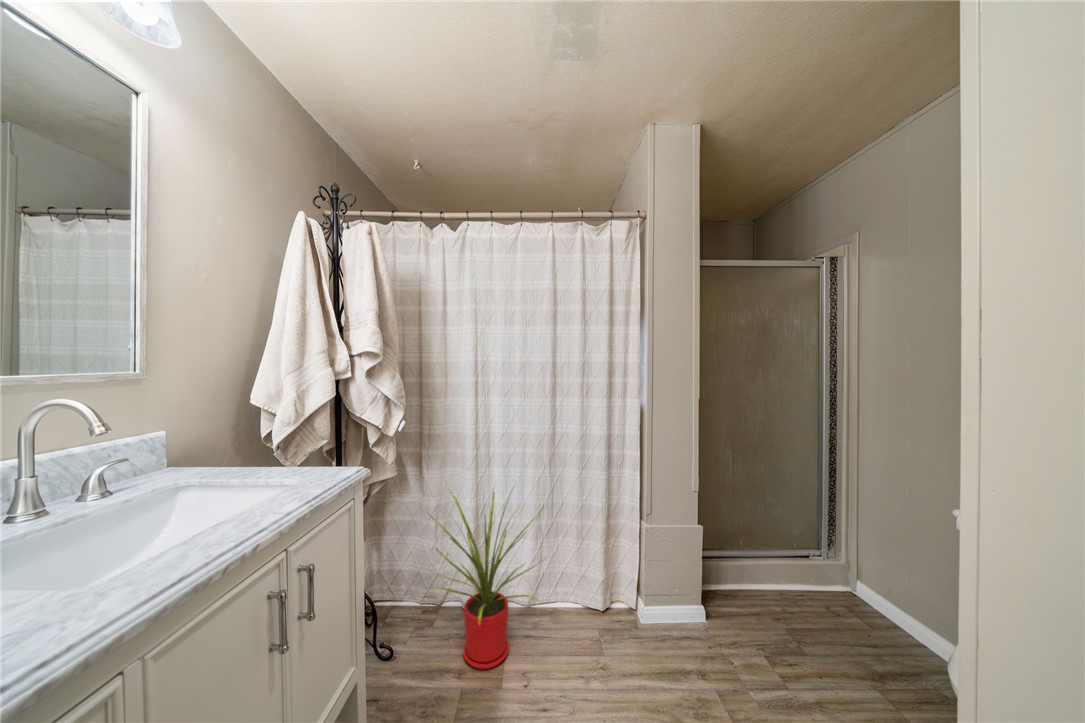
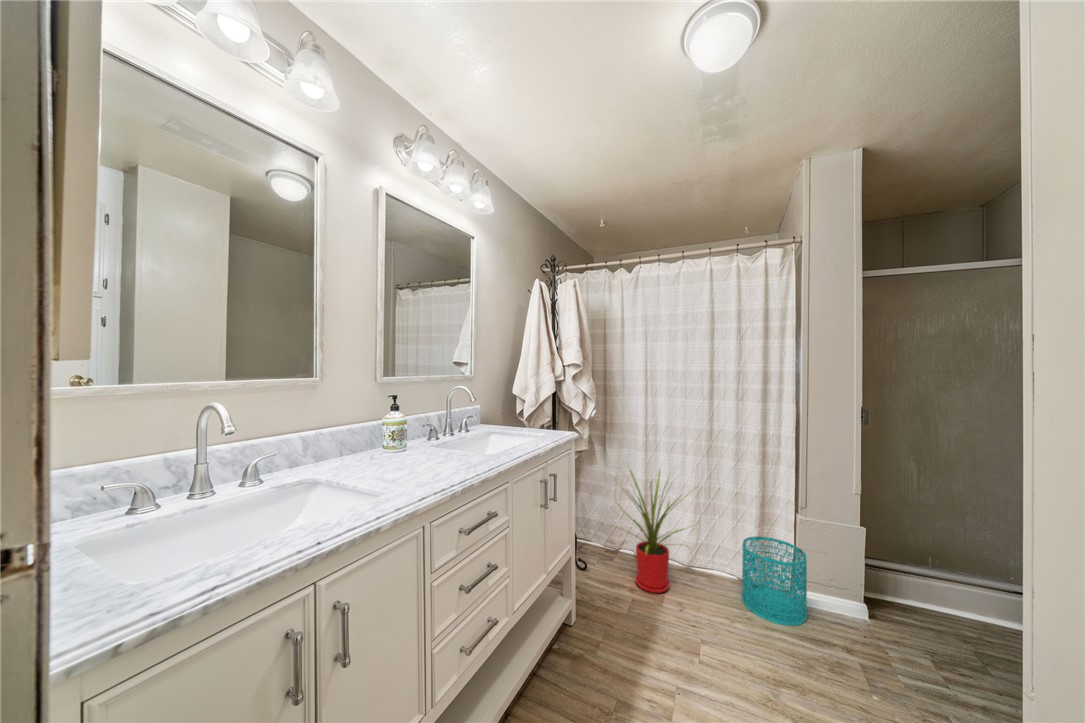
wastebasket: none [591,553,657,663] -> present [742,537,807,626]

